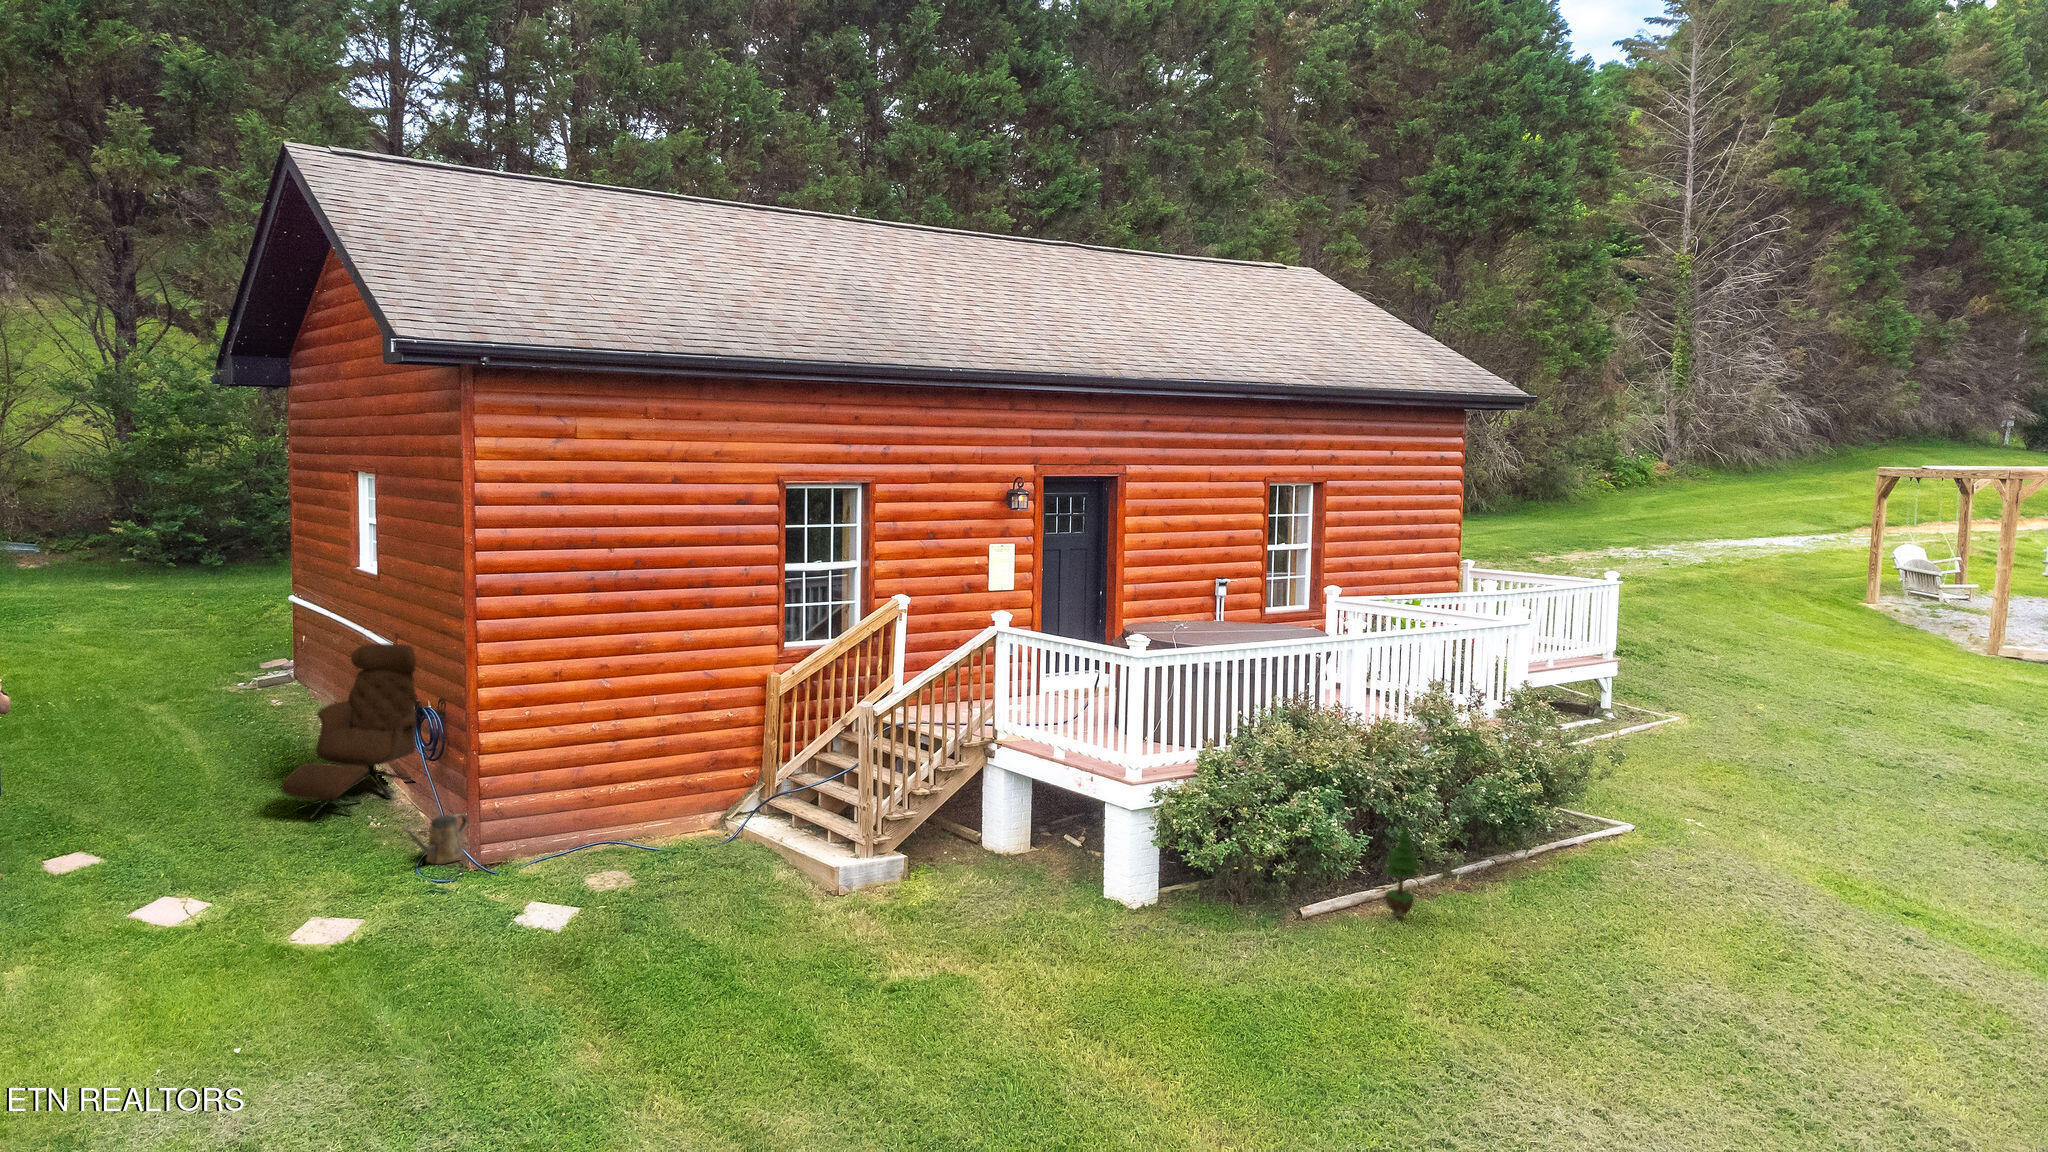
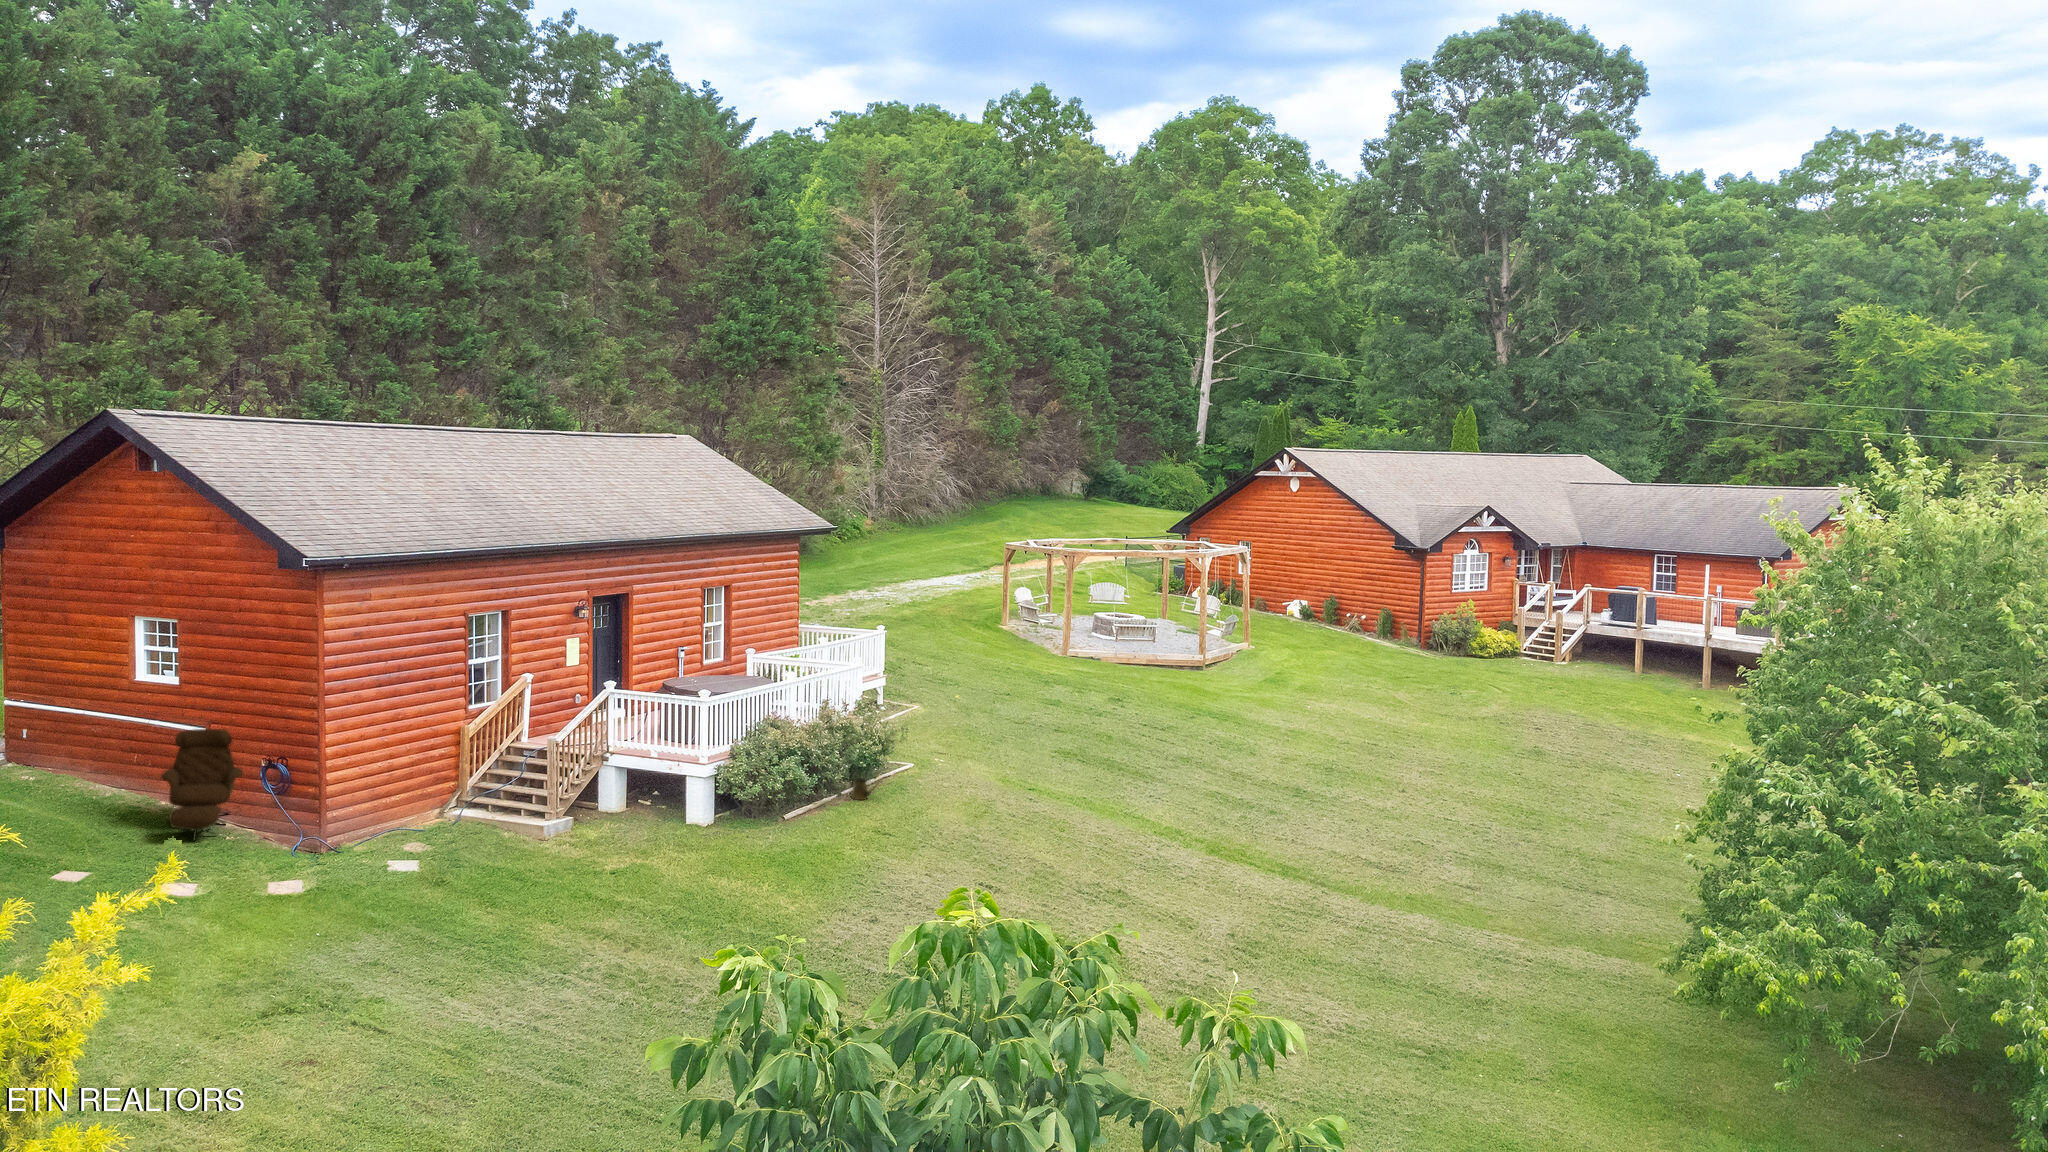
watering can: present [402,814,467,864] -> present [850,778,875,800]
potted tree: present [1384,824,1419,917] -> none [818,765,834,810]

